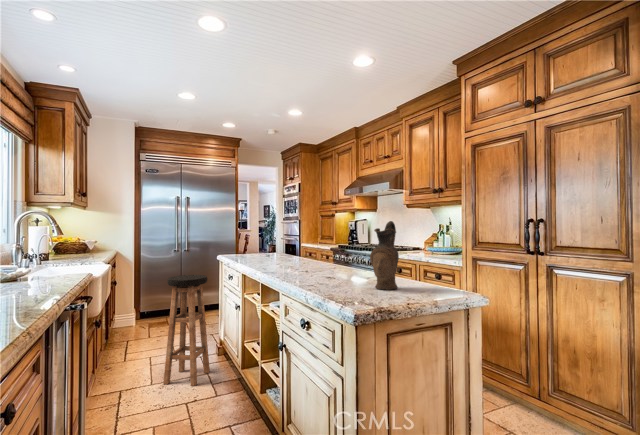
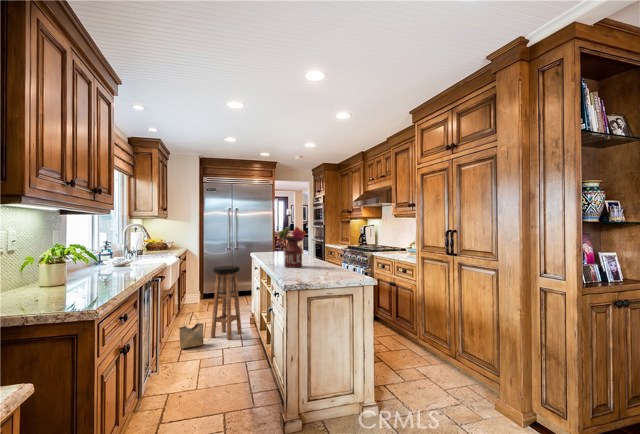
flower arrangement: none [294,213,338,278] -> present [279,227,306,268]
ceramic pitcher: present [370,221,399,290] -> none [311,233,330,274]
woven basket: none [113,350,154,411] -> present [179,313,204,349]

